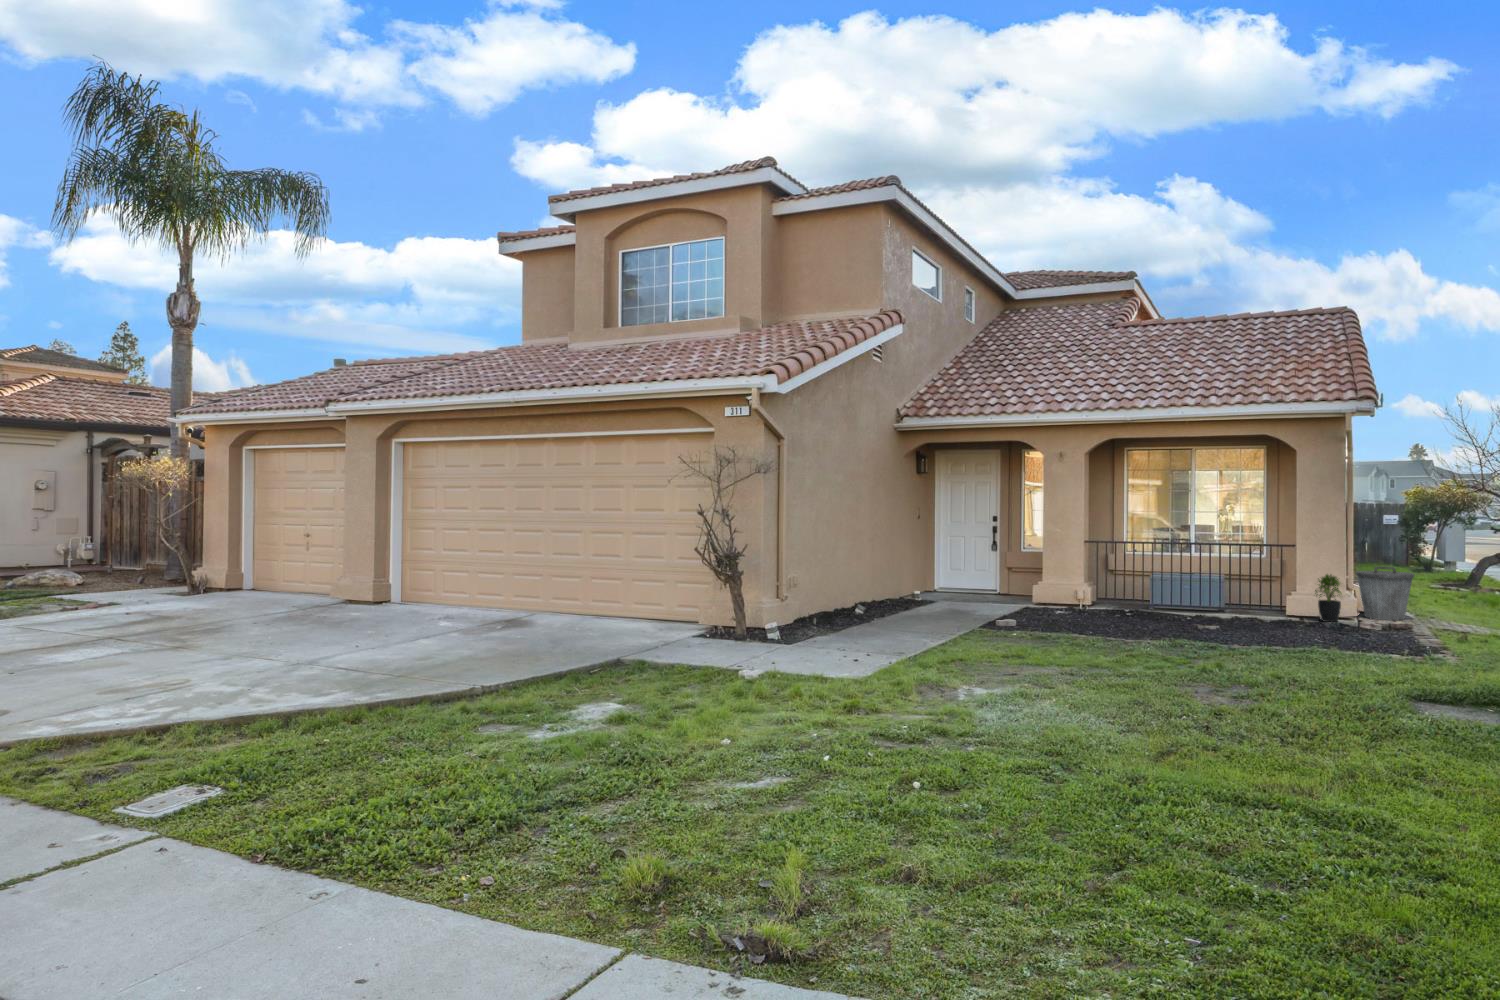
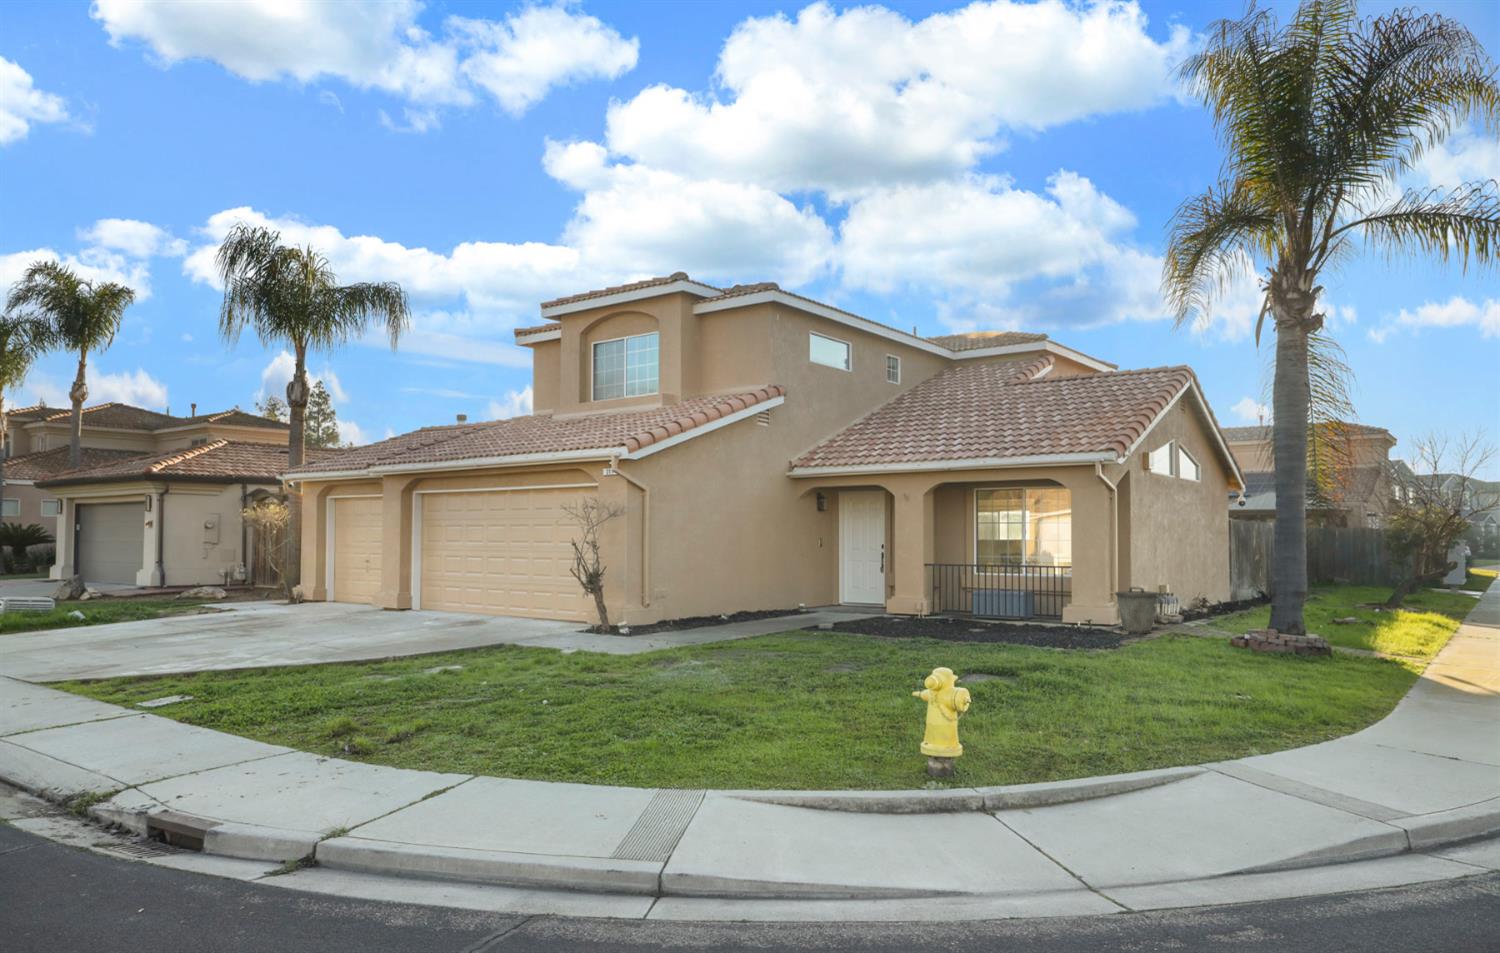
potted plant: present [1315,574,1342,622] -> none [1067,592,1092,632]

